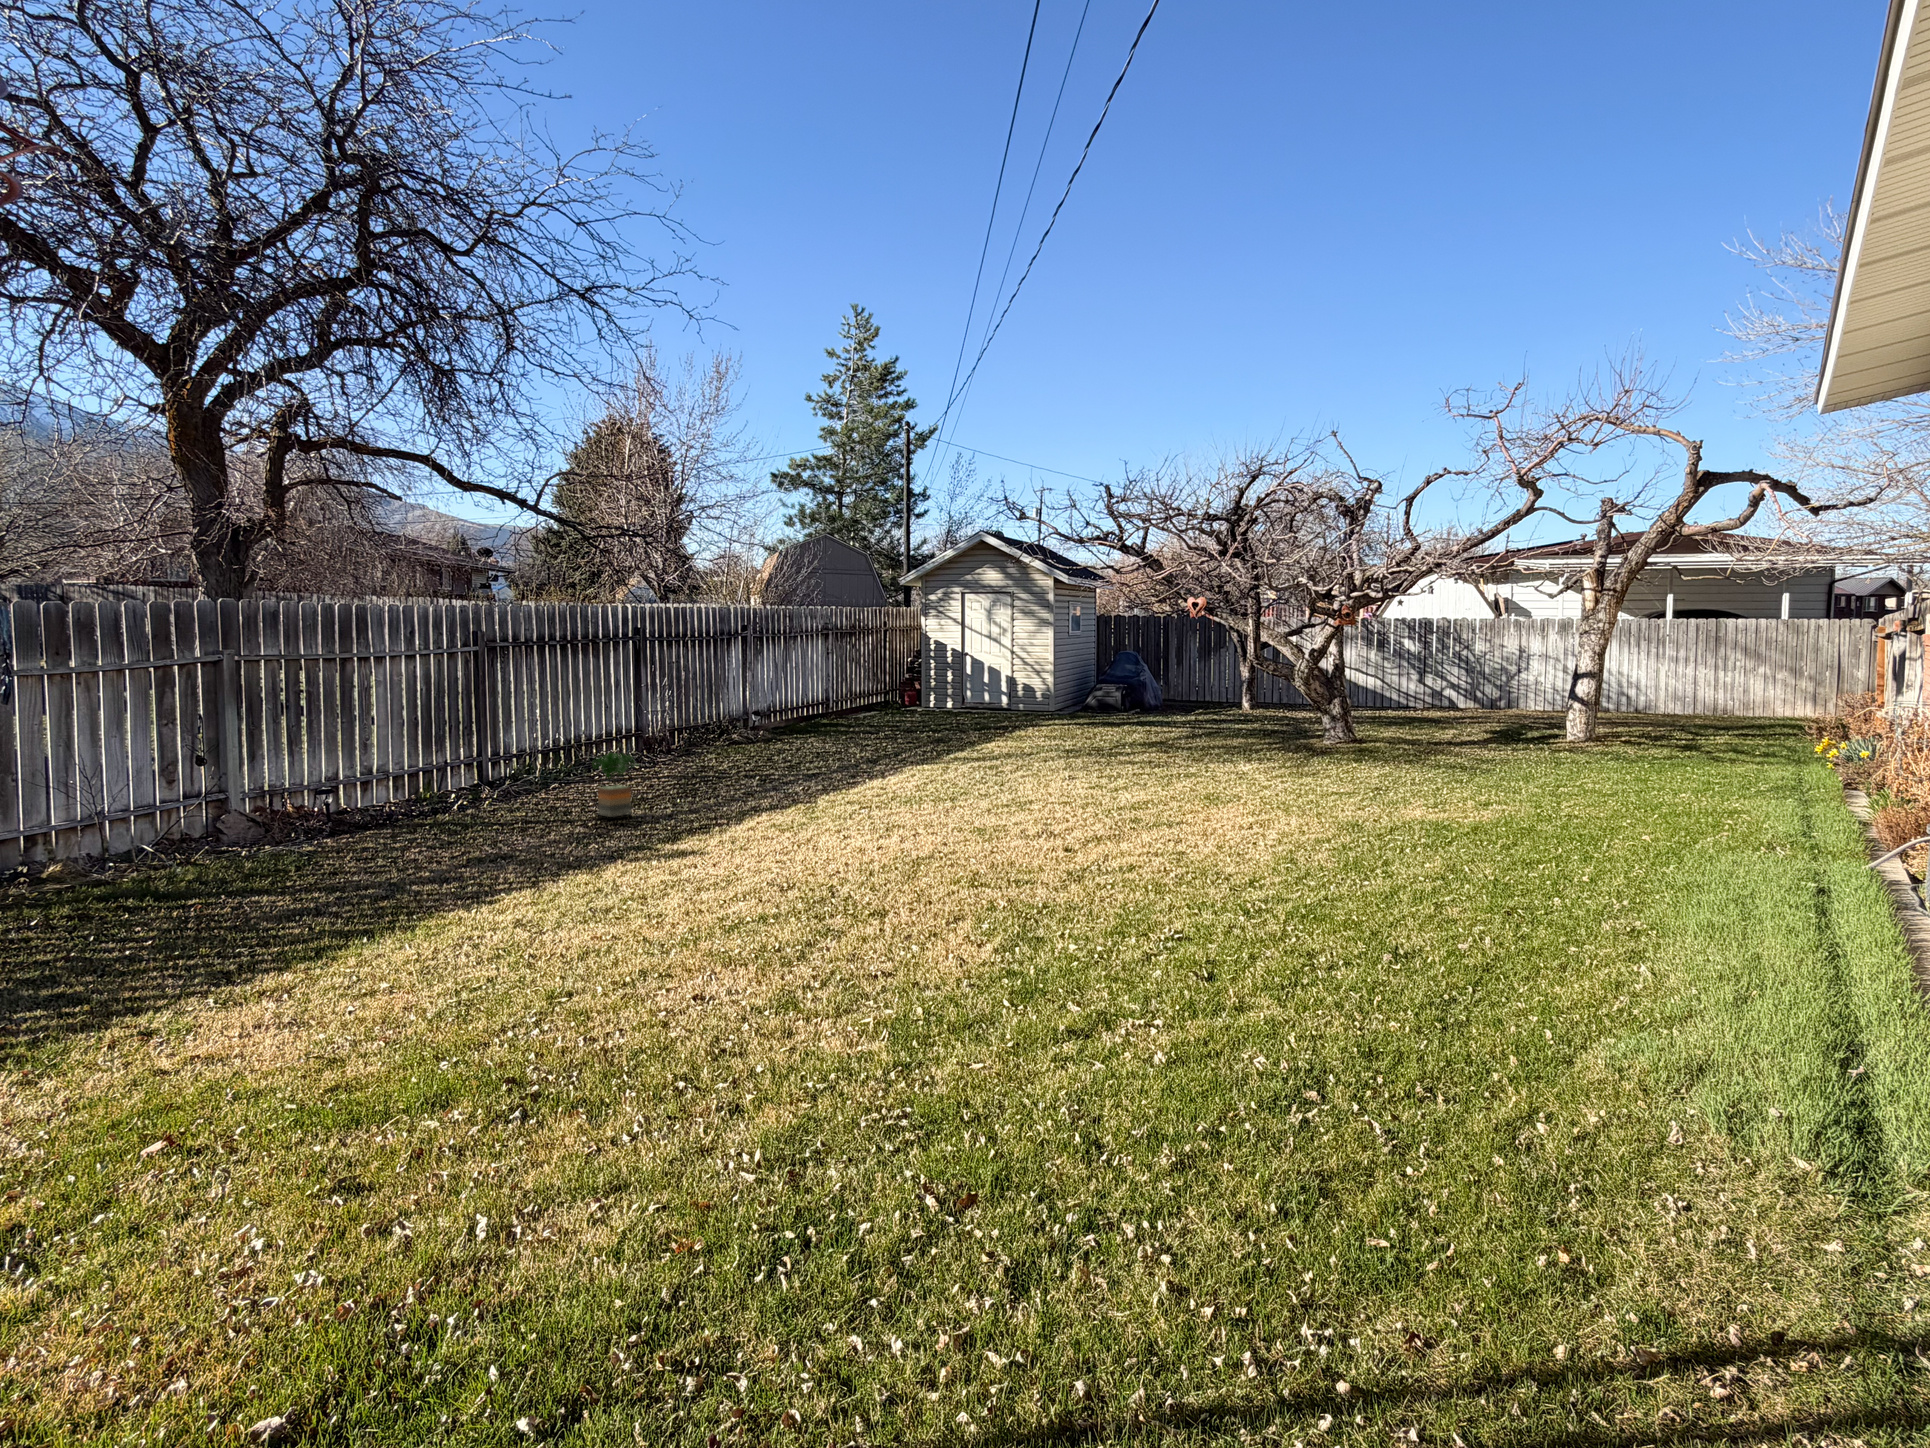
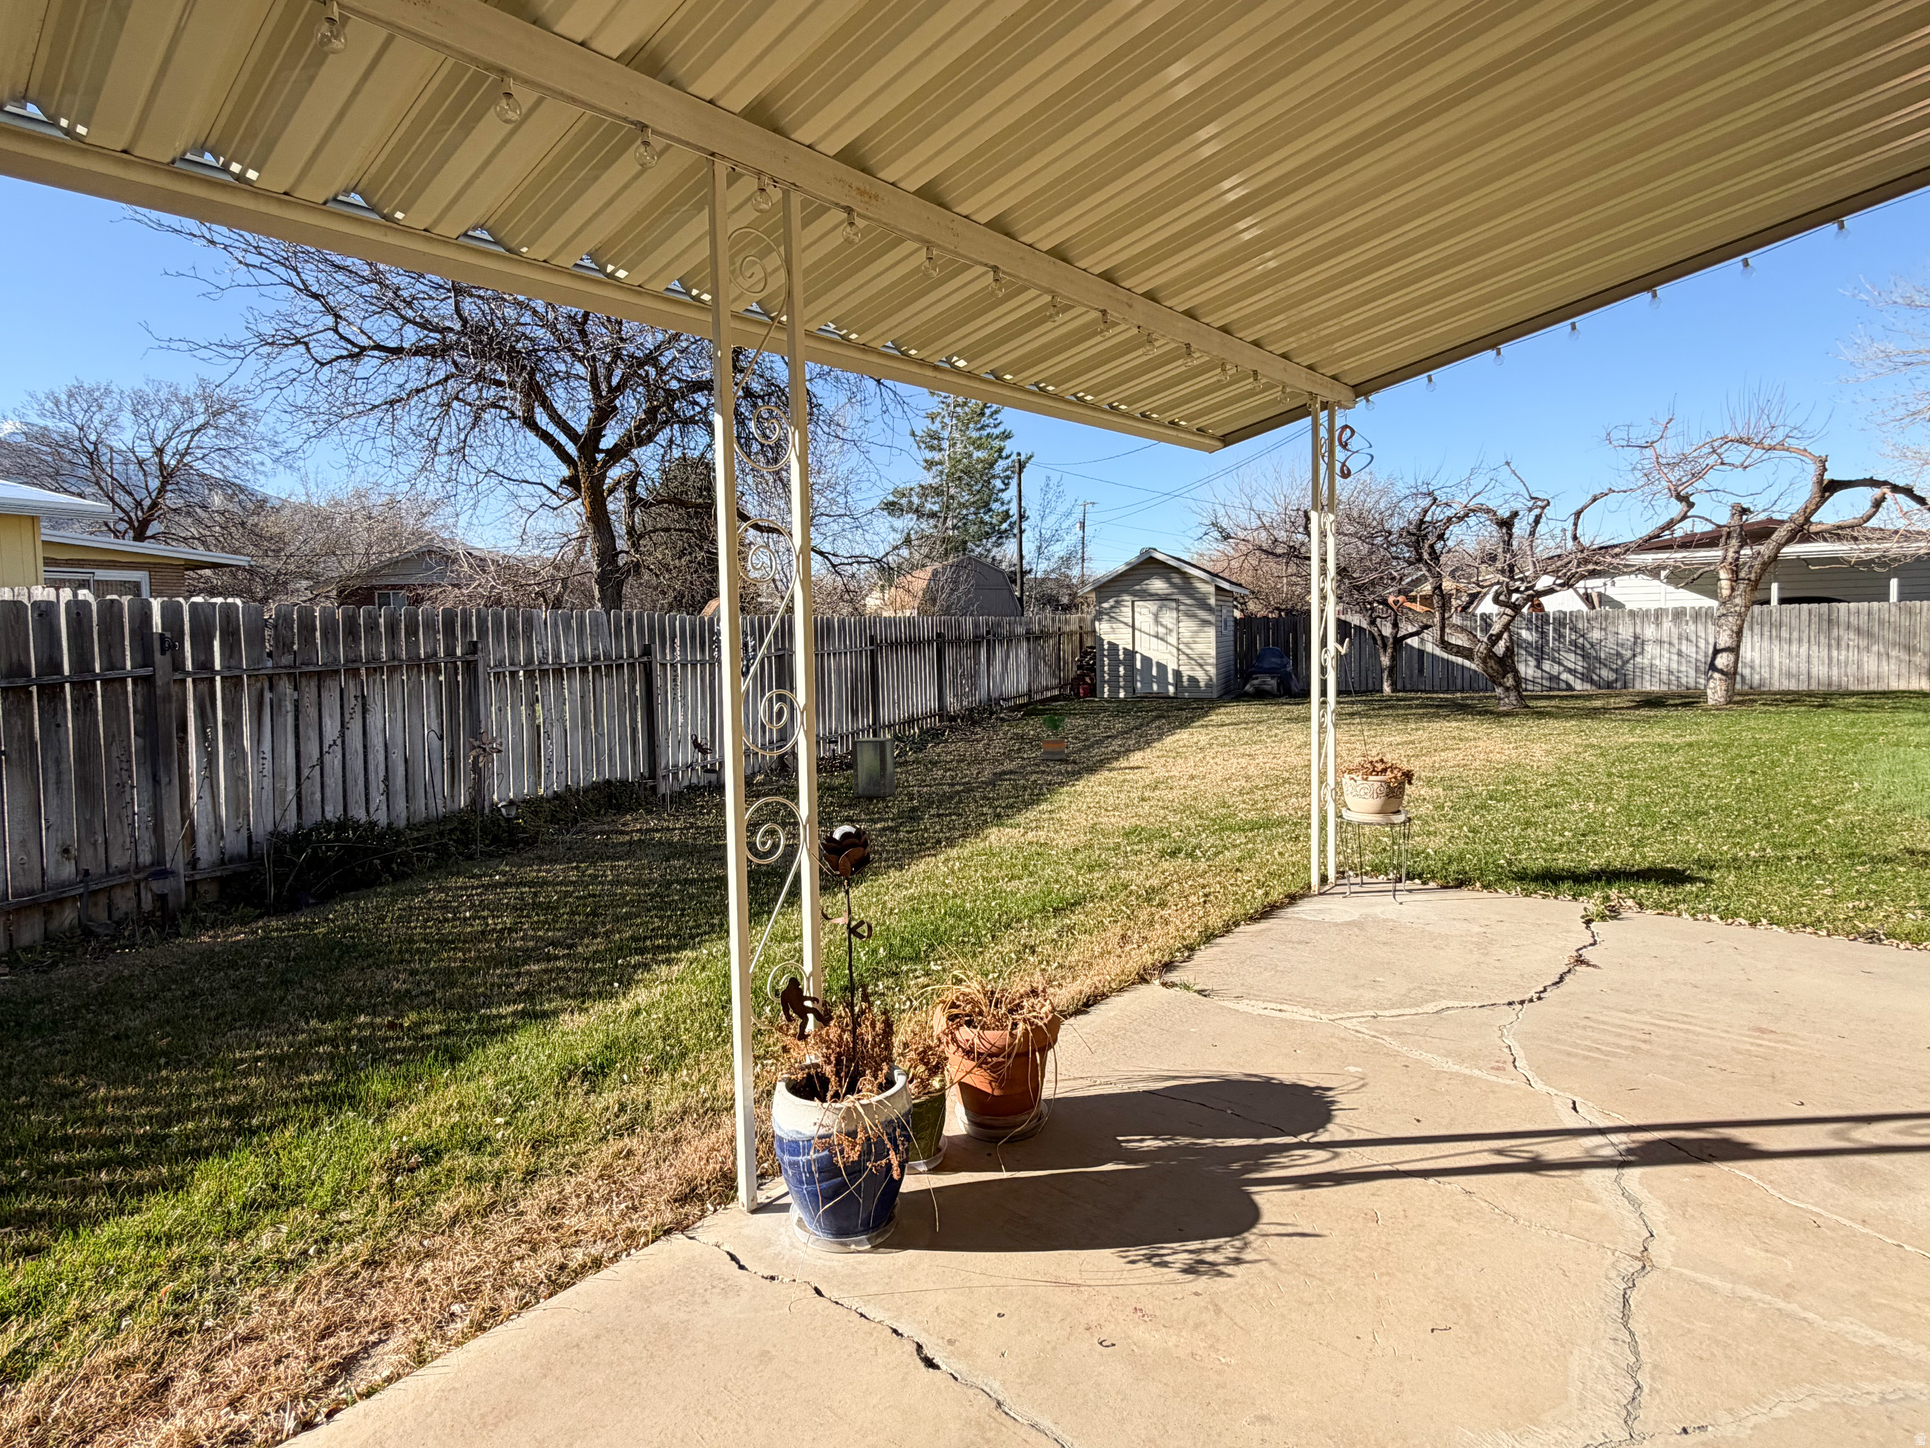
storage box: none [80,802,184,902] -> present [852,737,896,797]

